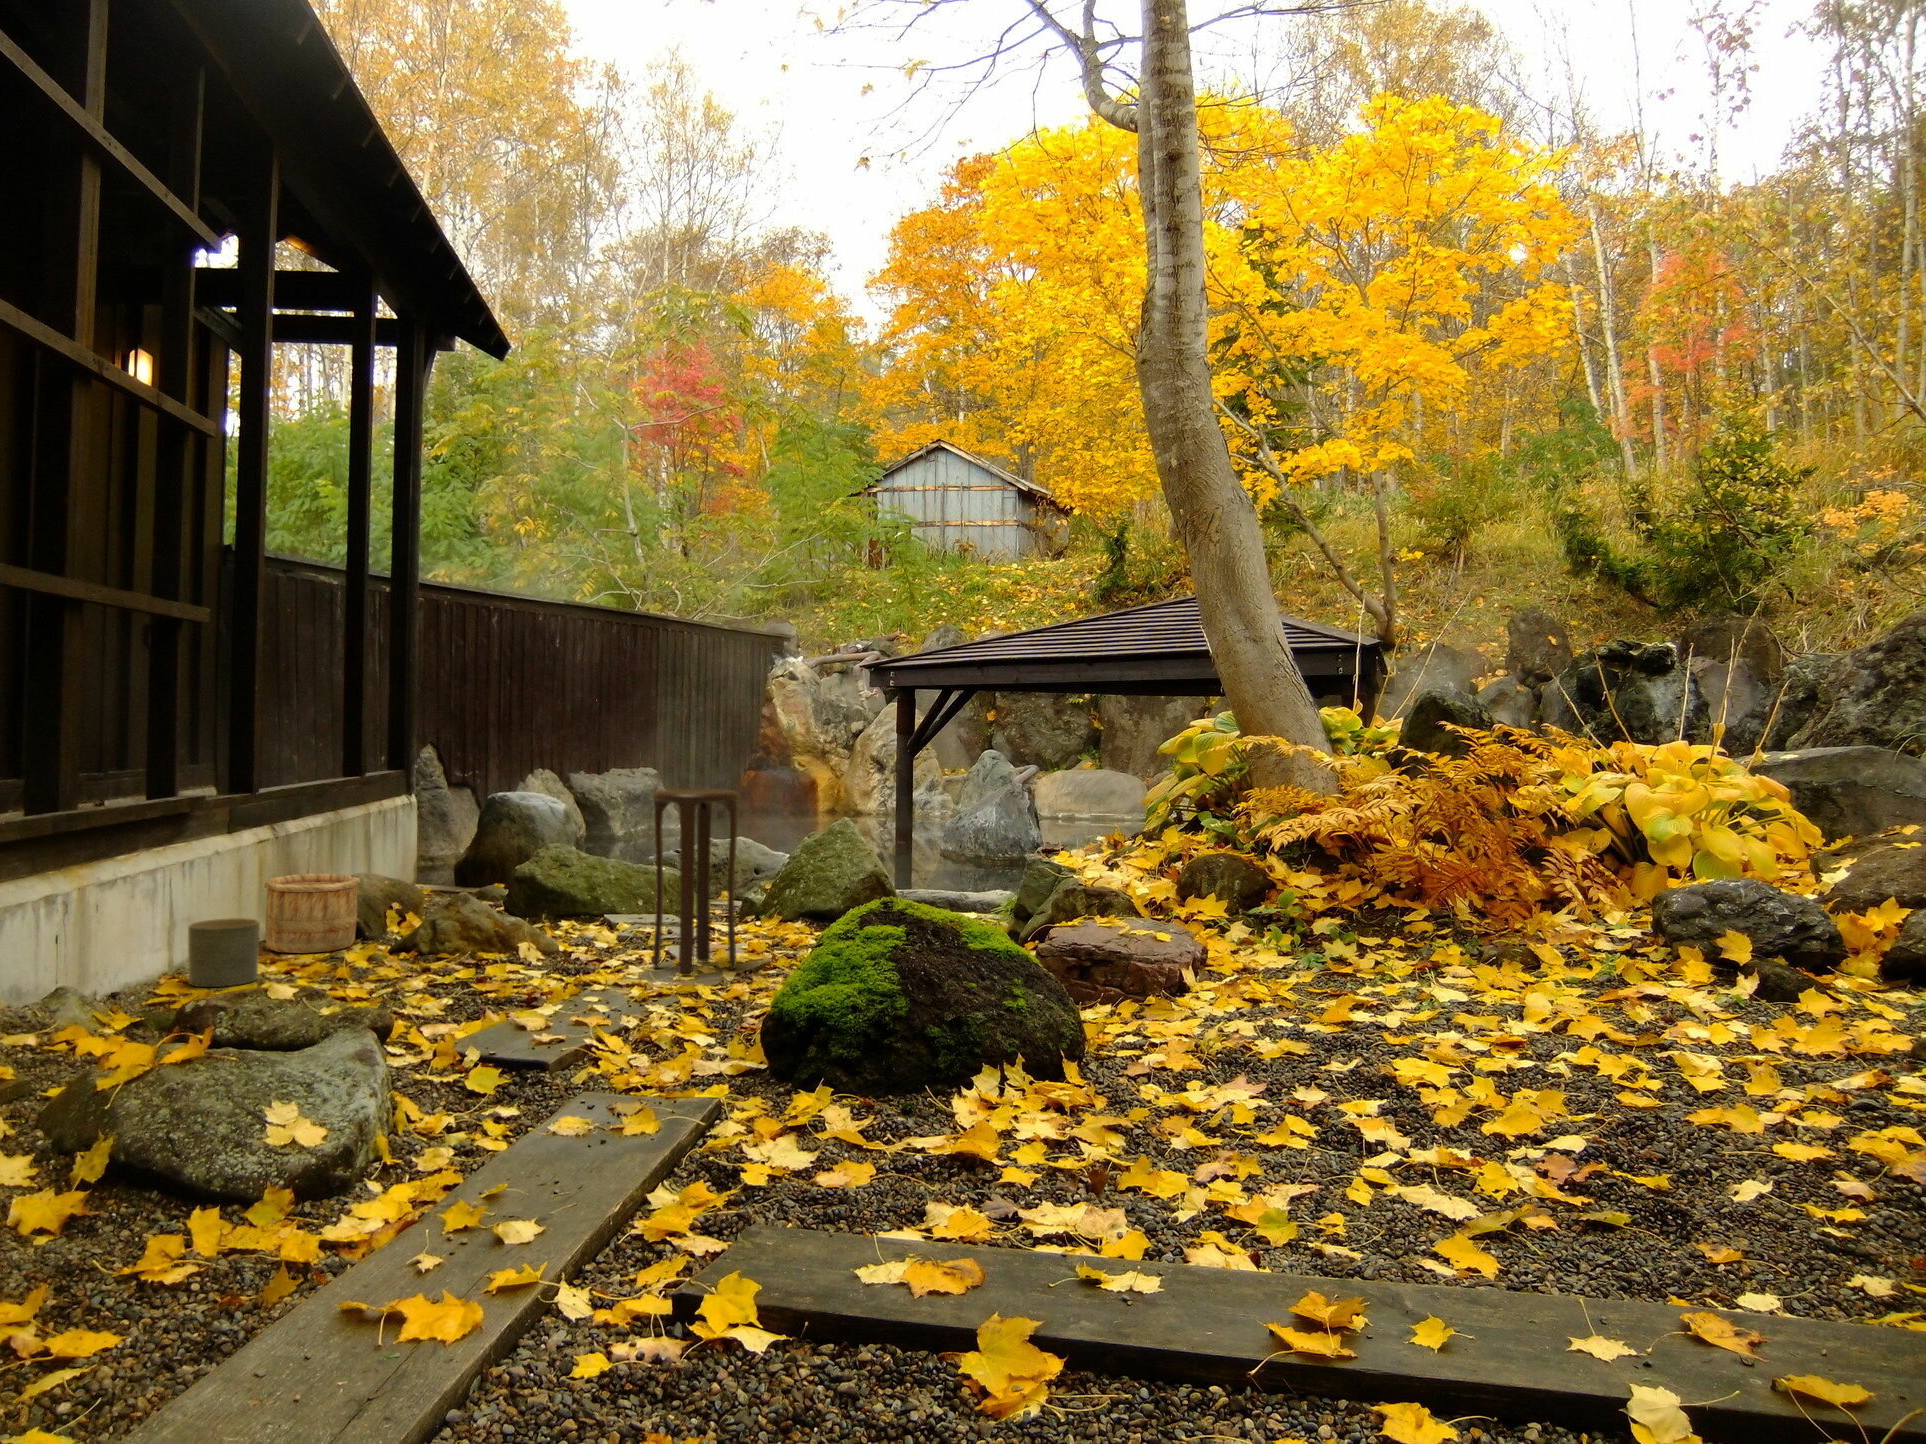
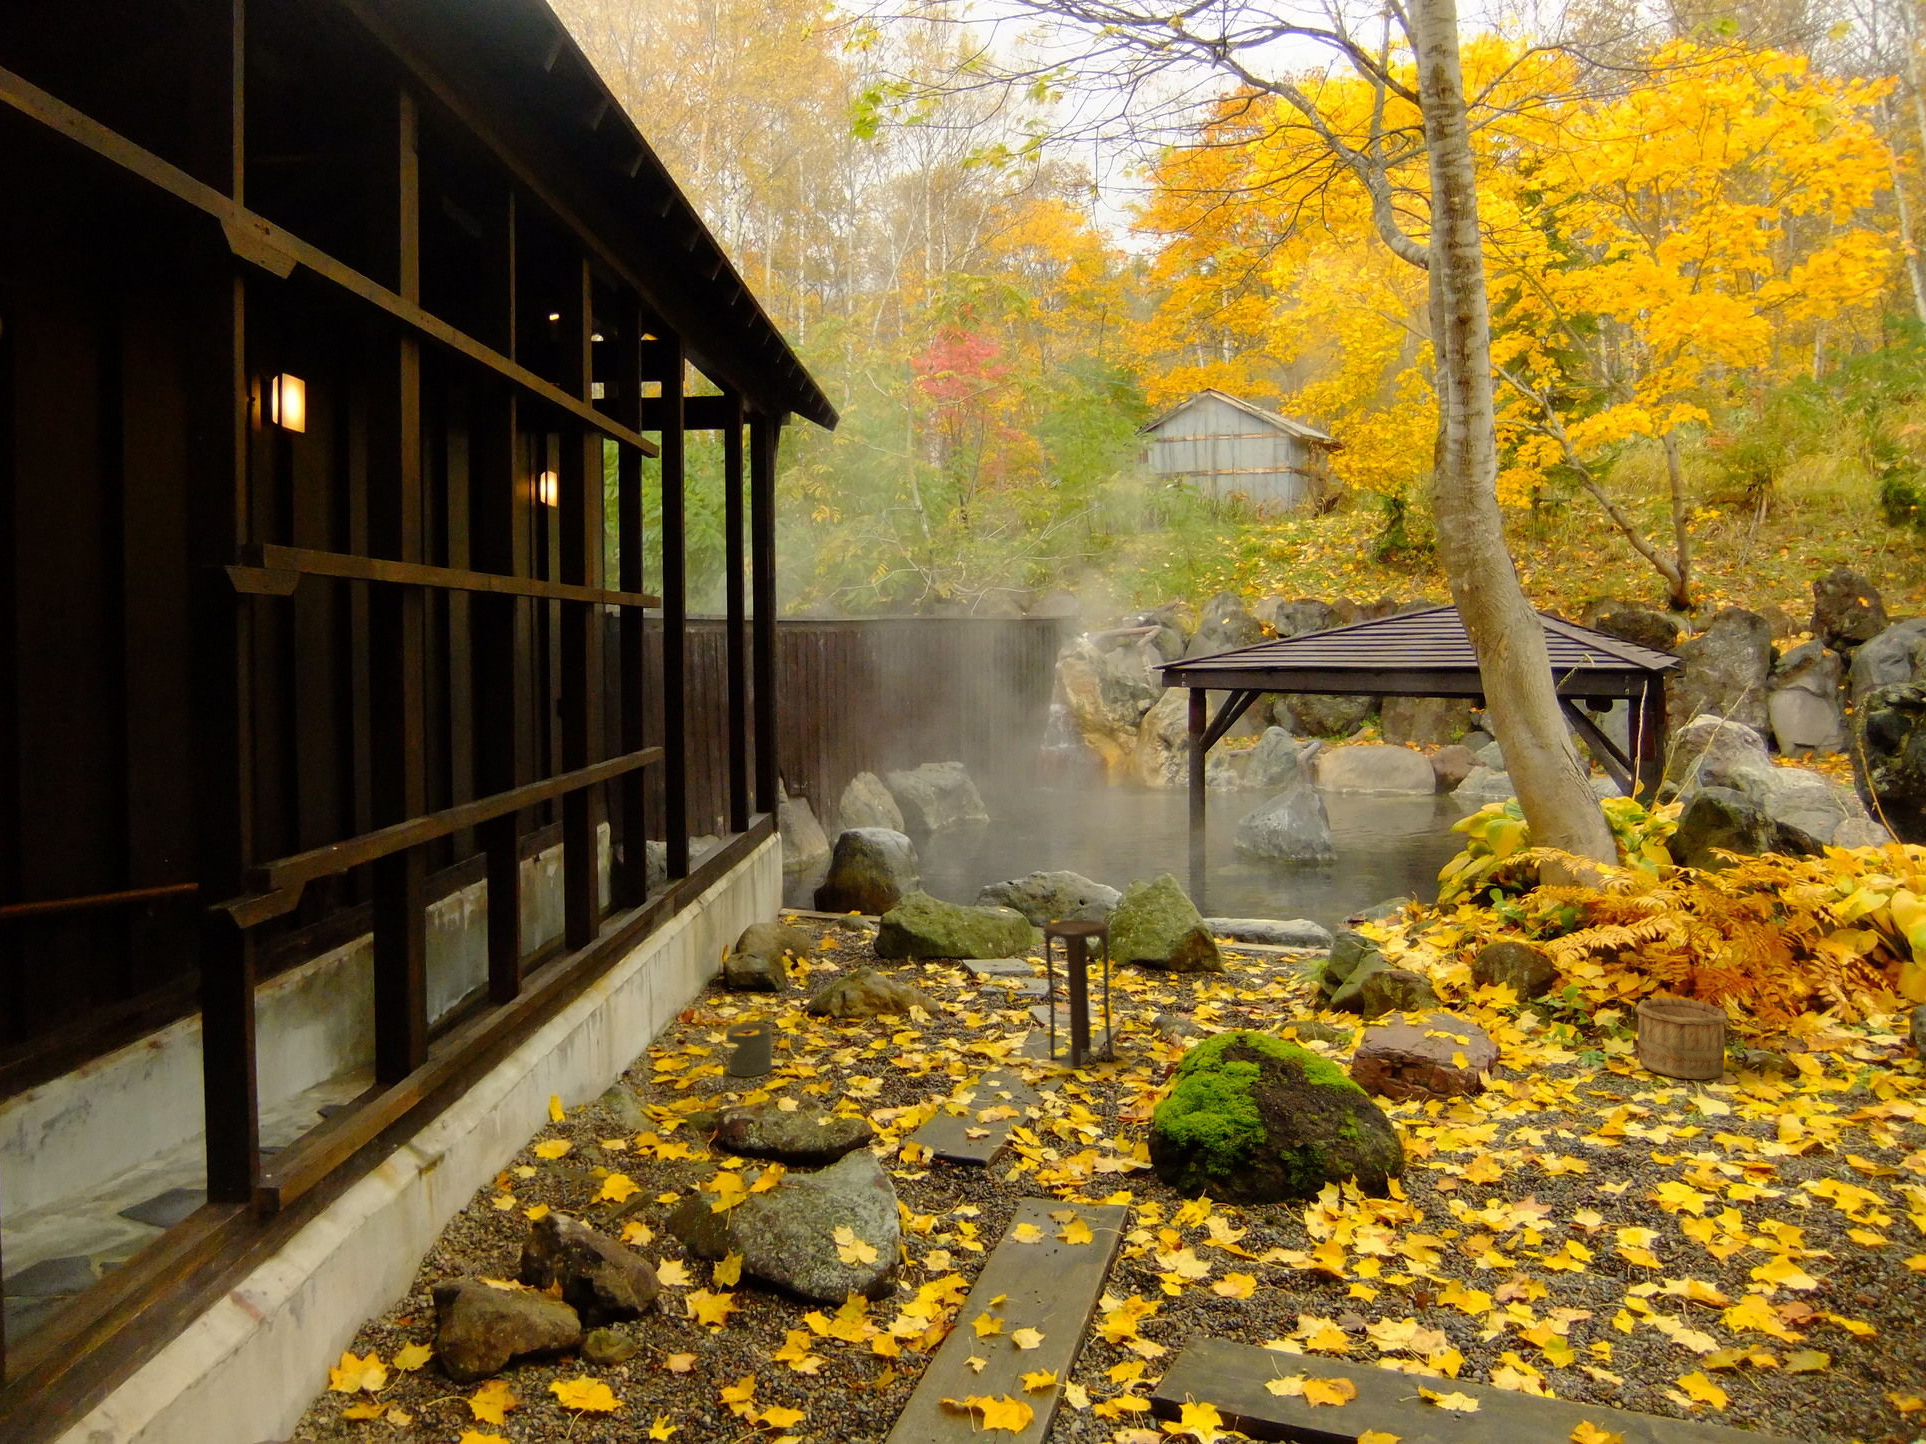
wooden bucket: present [264,873,360,953] -> present [1636,998,1727,1079]

